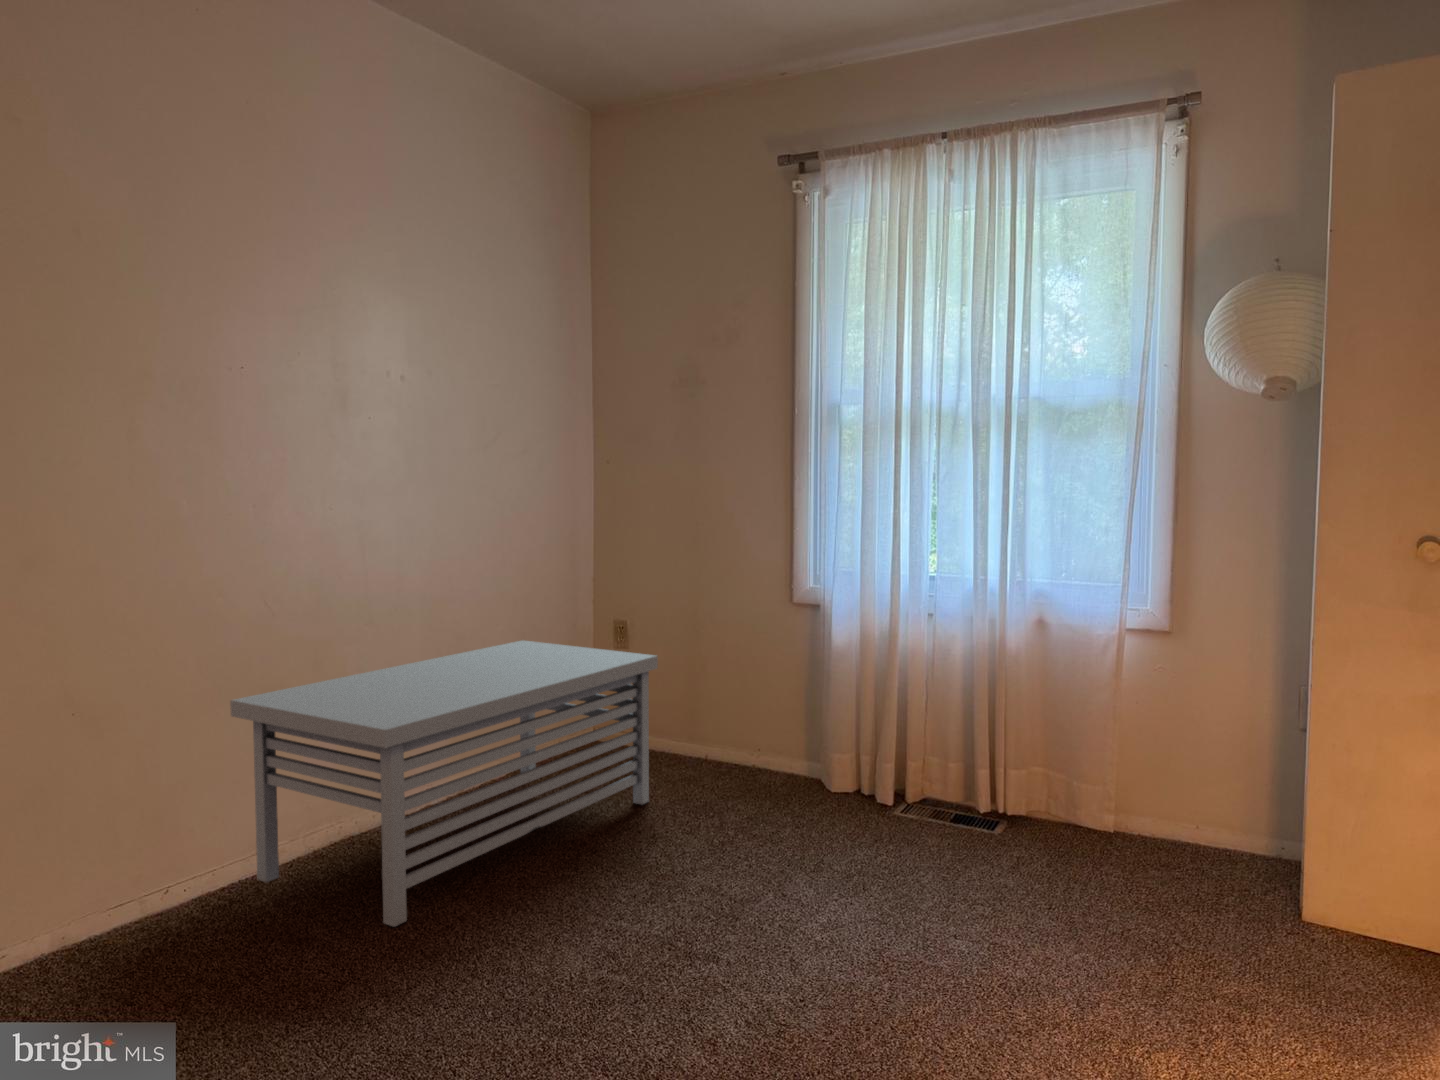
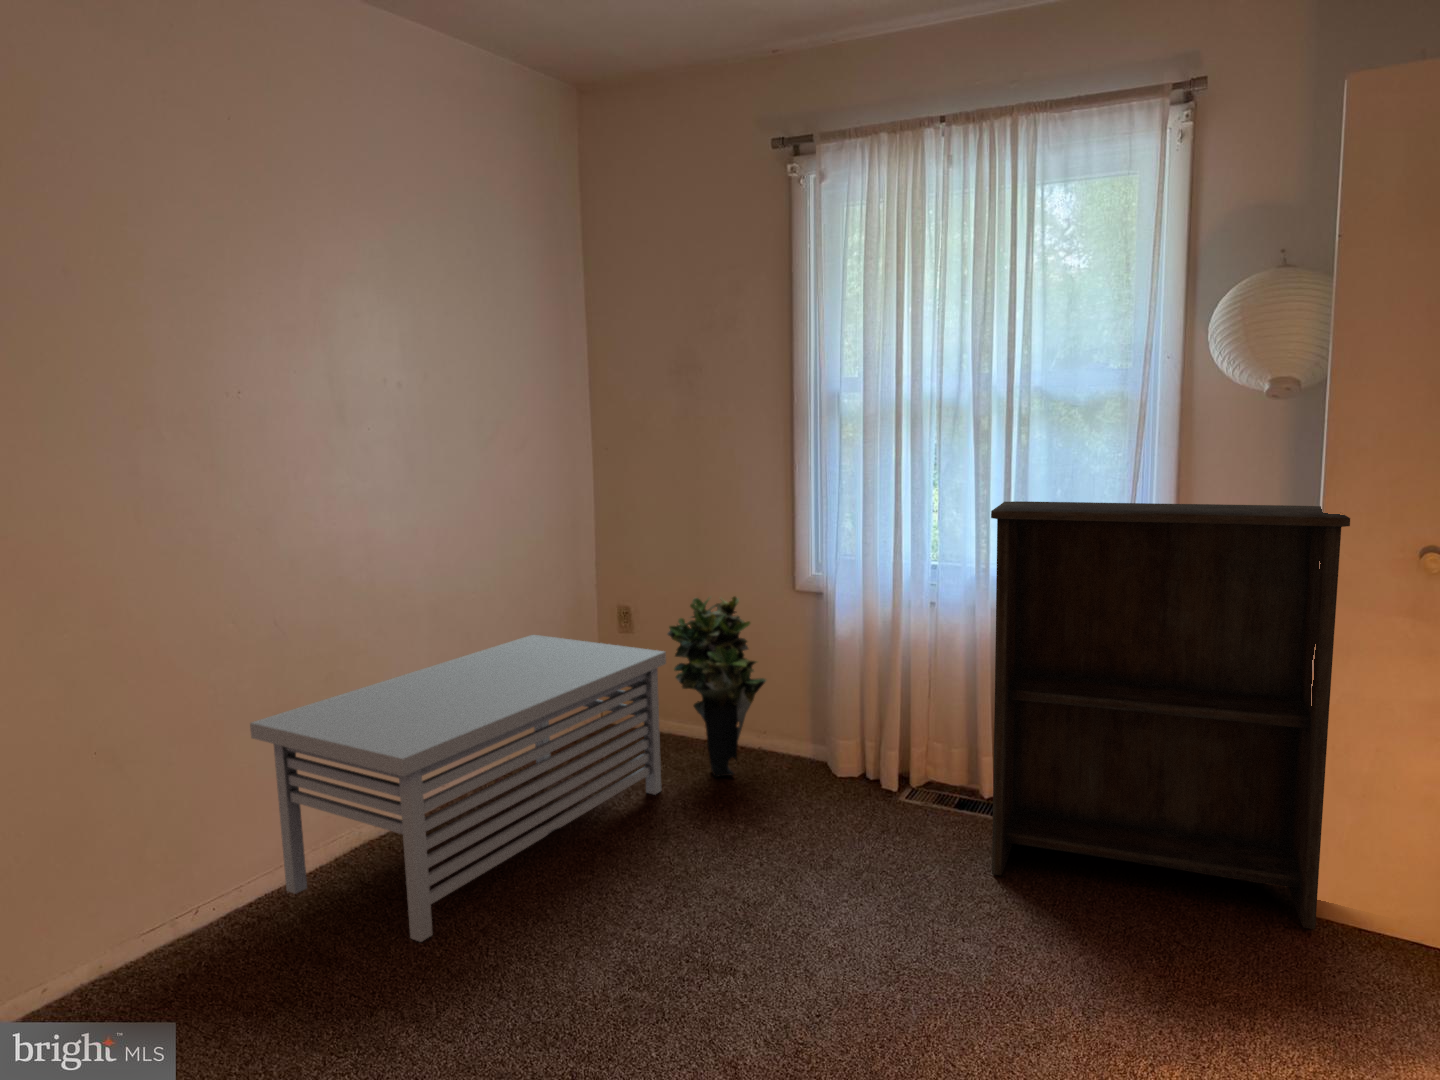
bookshelf: none [987,501,1347,936] -> present [991,501,1350,929]
potted plant: none [659,606,761,791] -> present [668,597,766,777]

